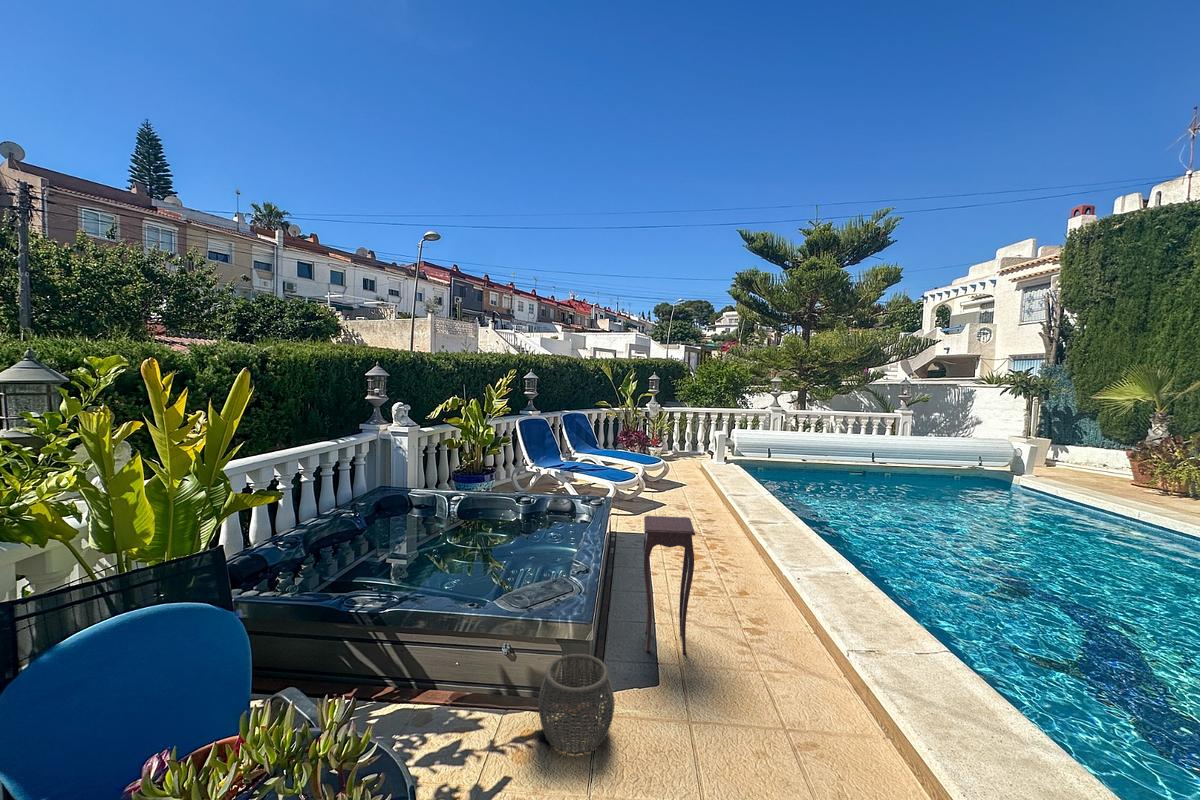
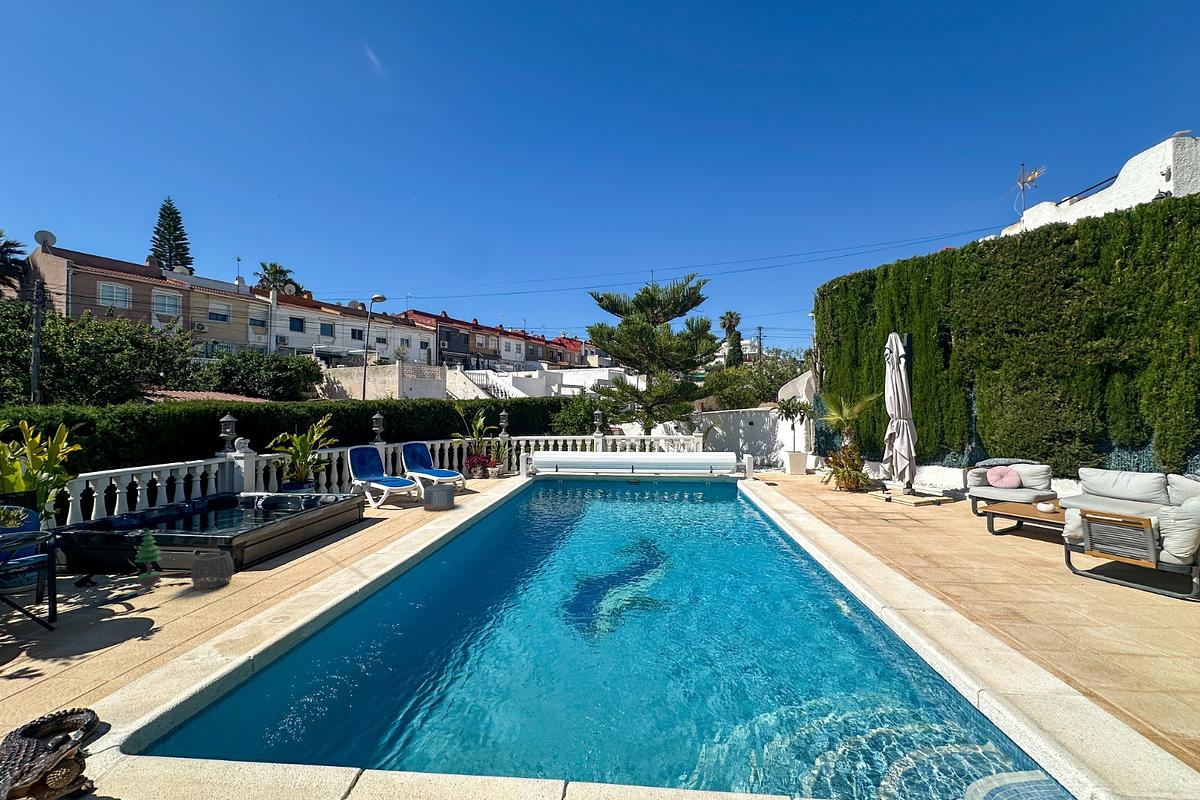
pouf: none [653,477,697,519] -> present [424,484,454,512]
side table: present [644,516,695,654] -> none [290,494,330,564]
potted tree: none [423,617,475,753] -> present [134,529,163,589]

